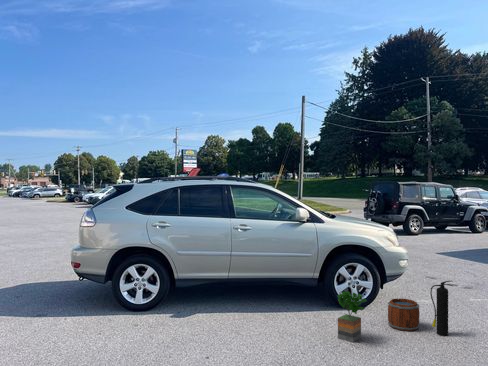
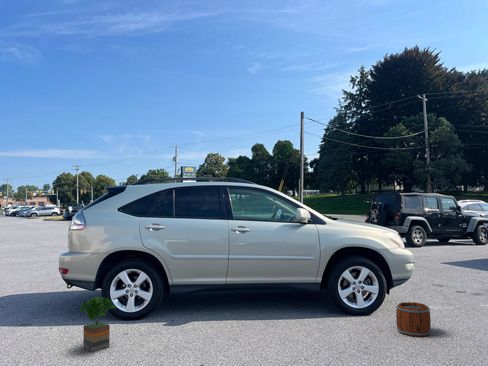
fire extinguisher: present [430,281,452,336] -> none [442,281,466,341]
potted tree: present [338,292,366,342] -> present [80,297,116,352]

